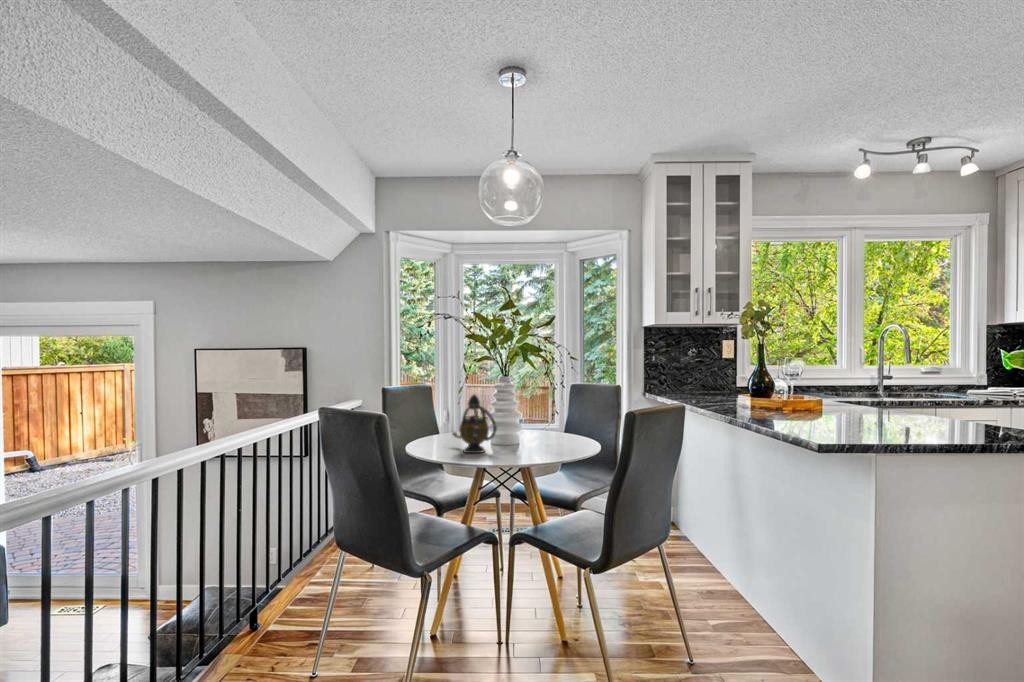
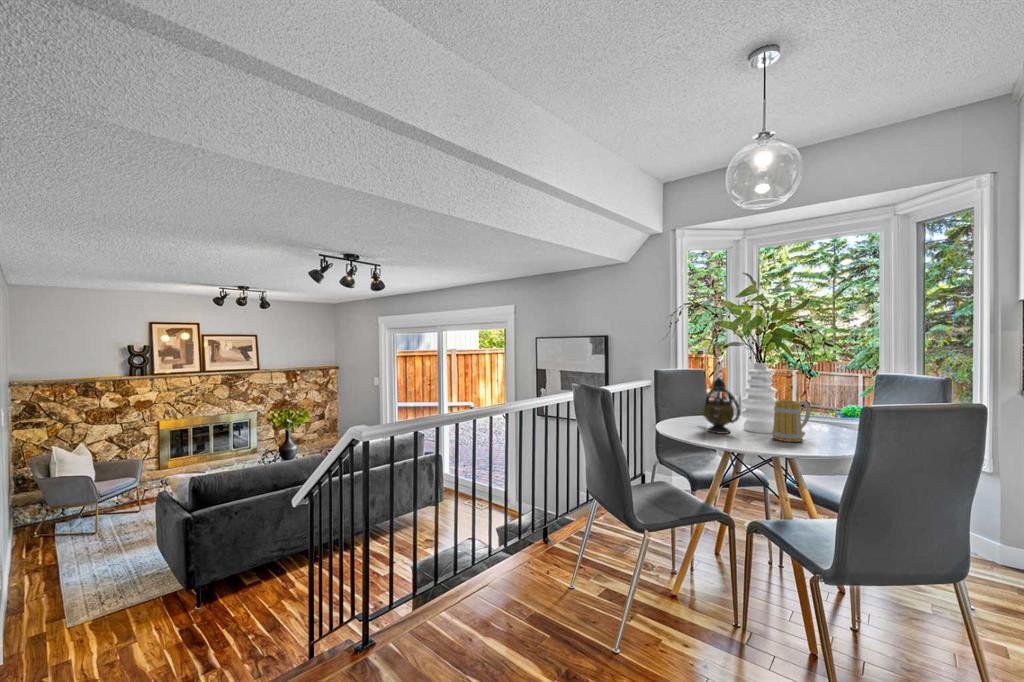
mug: none [524,412,553,453] -> present [772,400,810,442]

